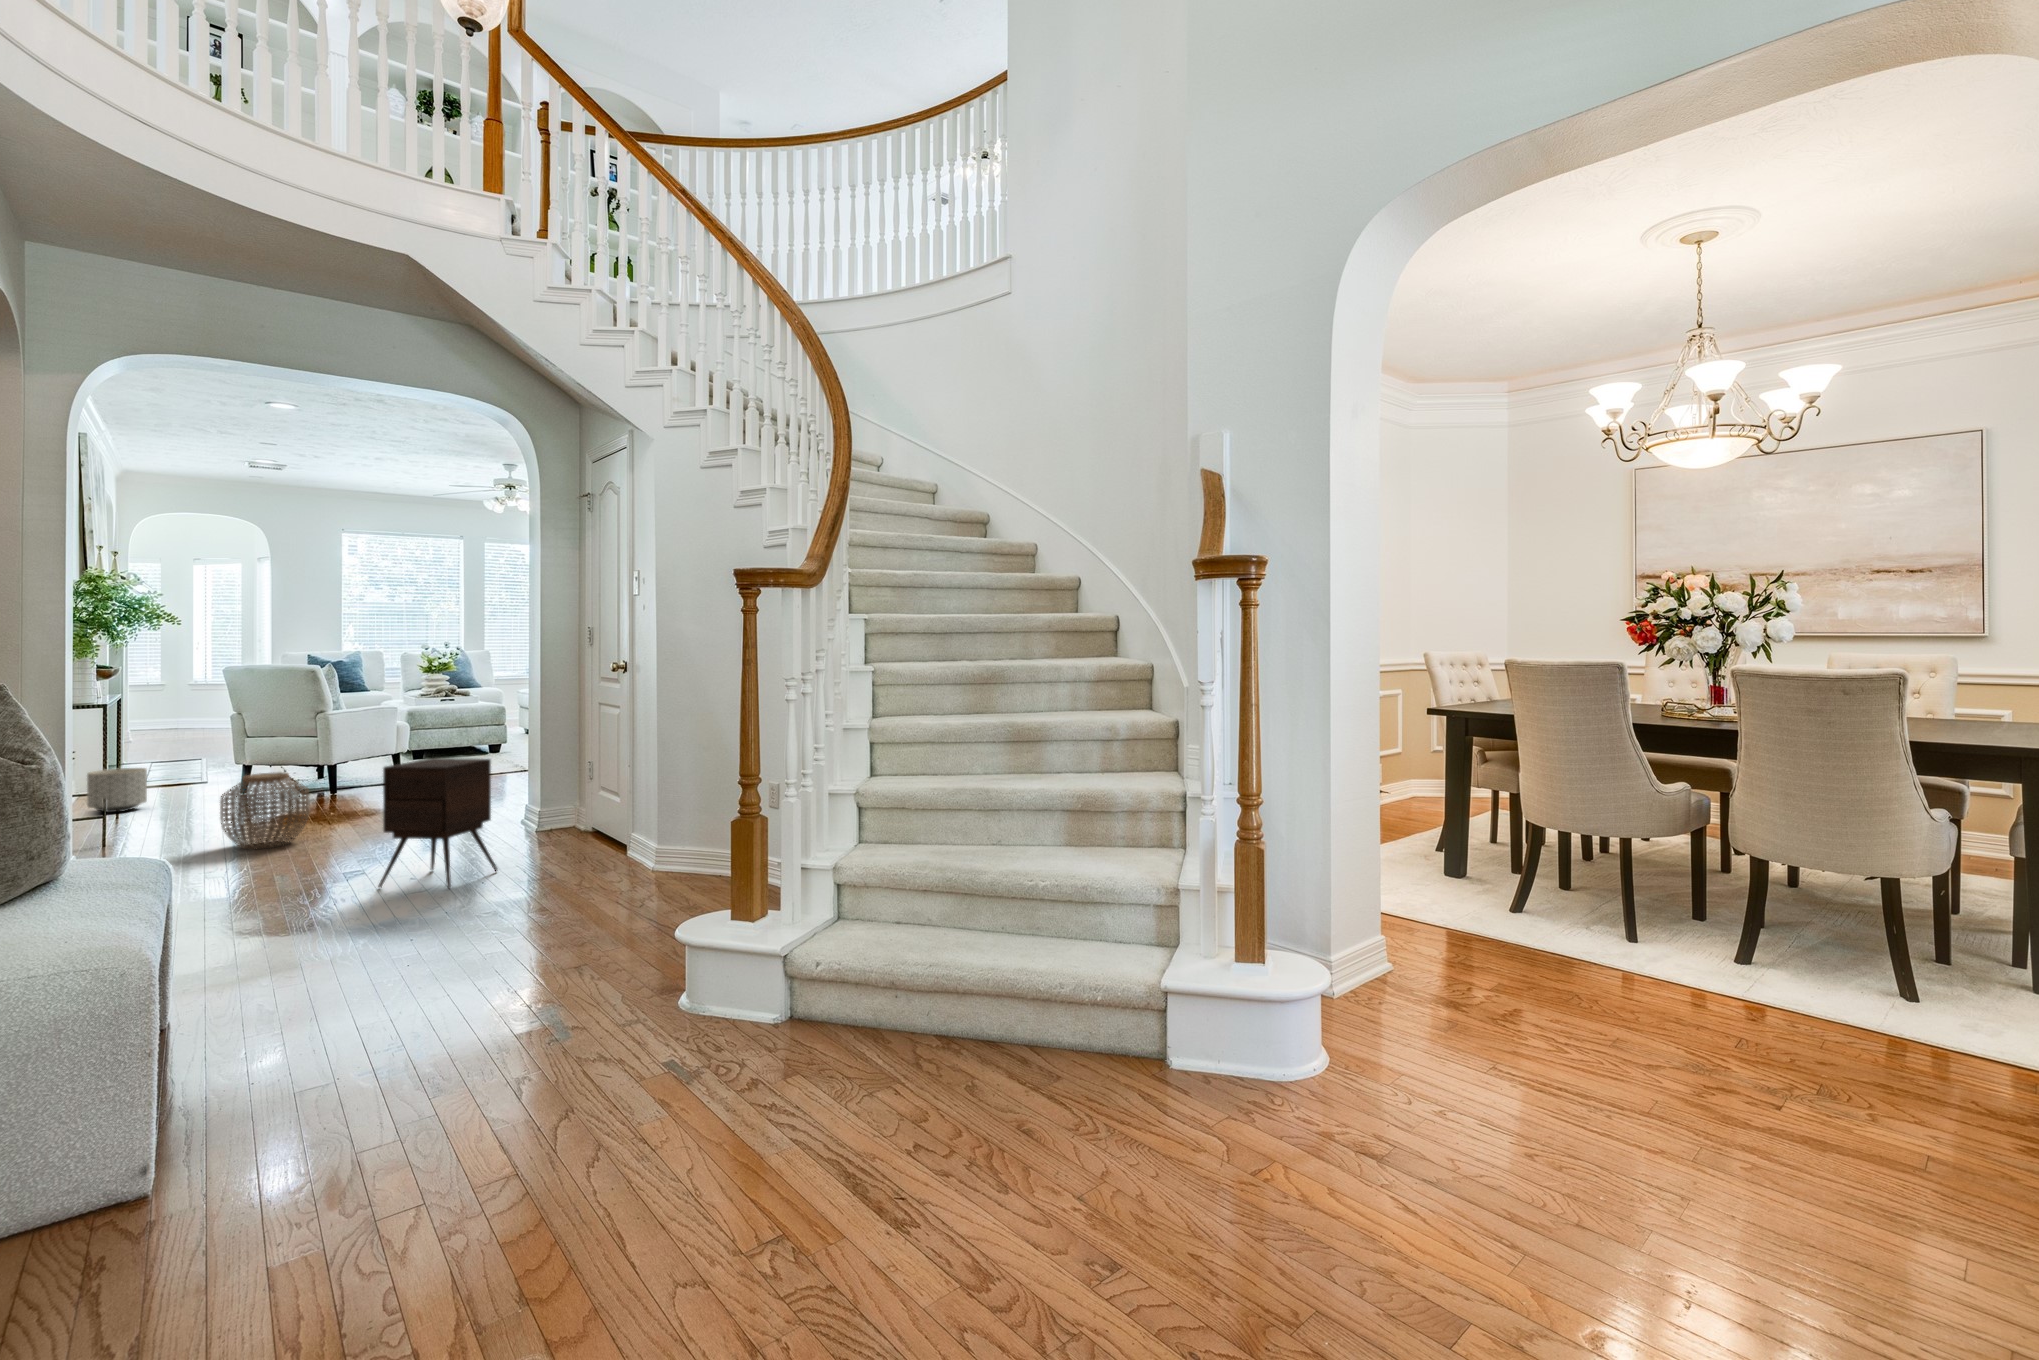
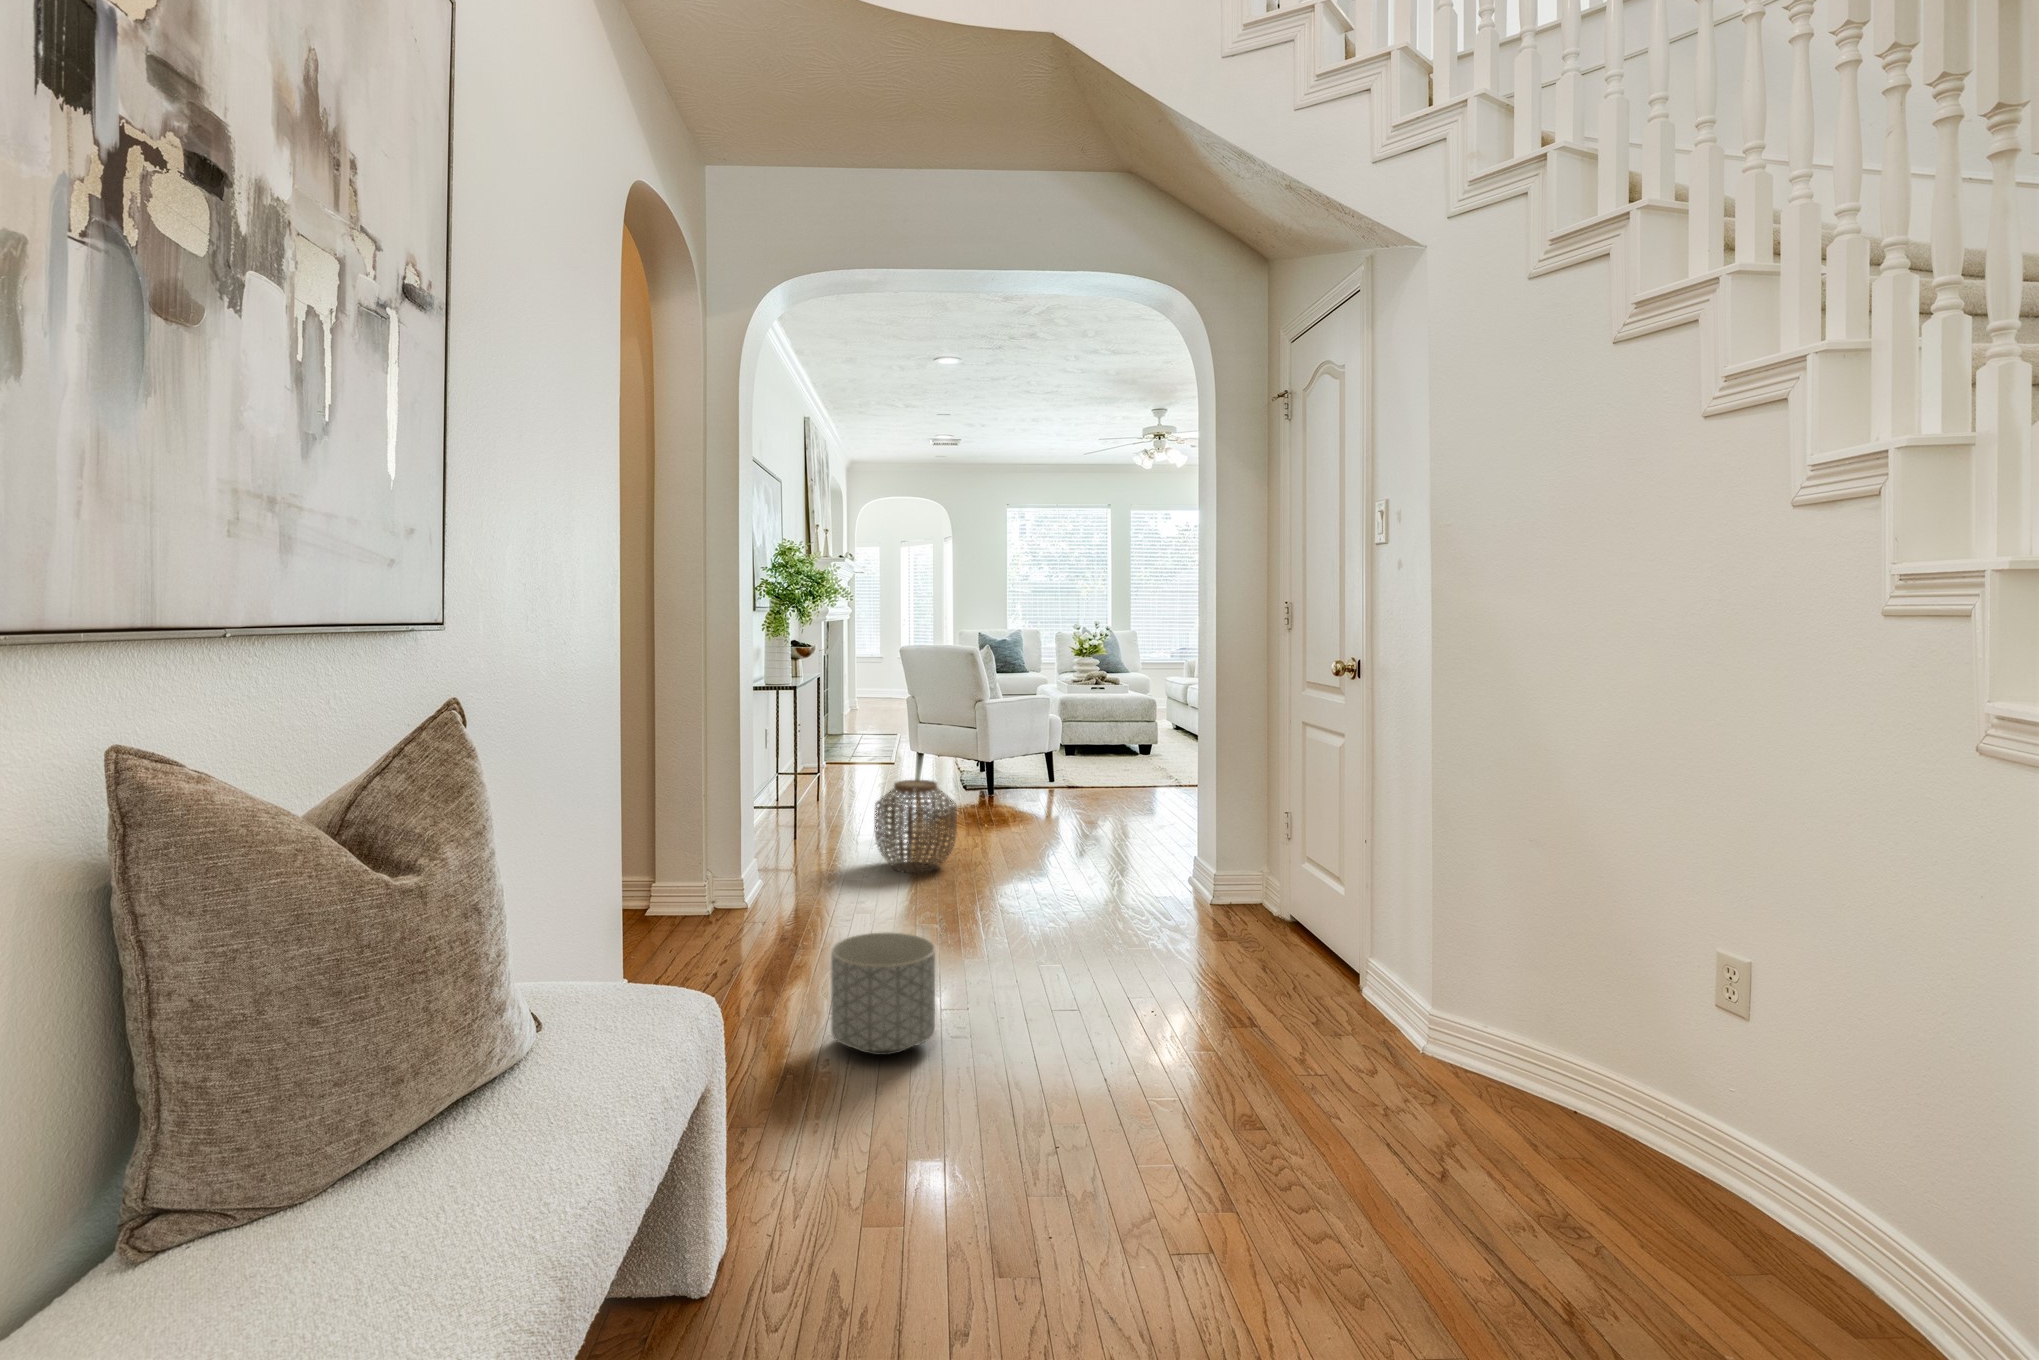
side table: present [378,758,498,889] -> none [1018,797,1170,1013]
planter: present [87,768,147,813] -> present [831,932,935,1055]

